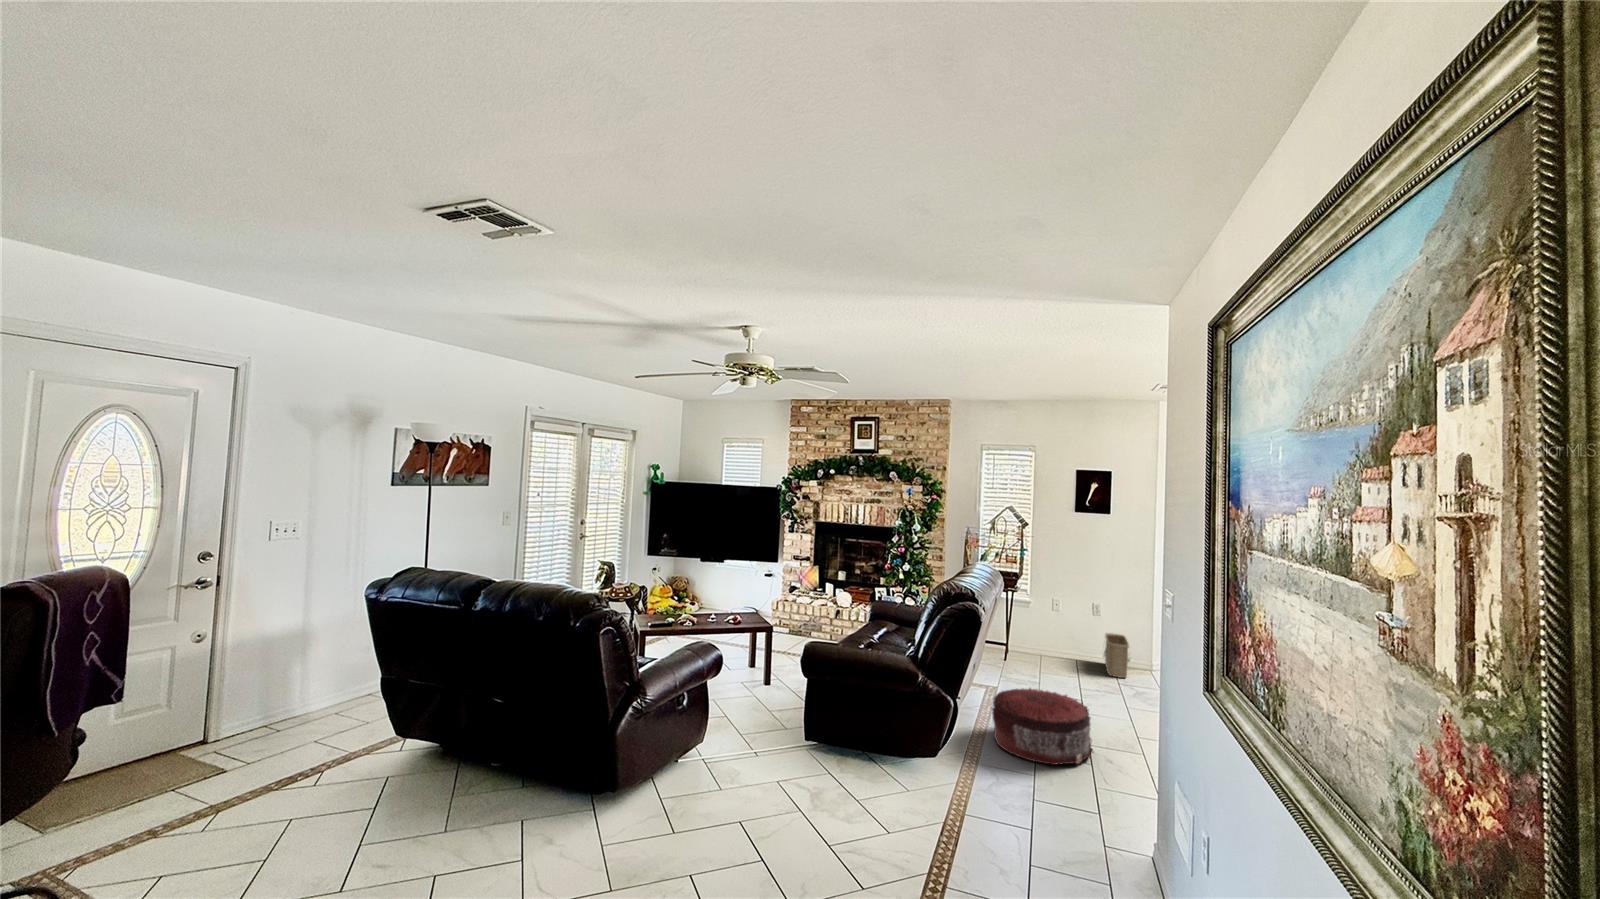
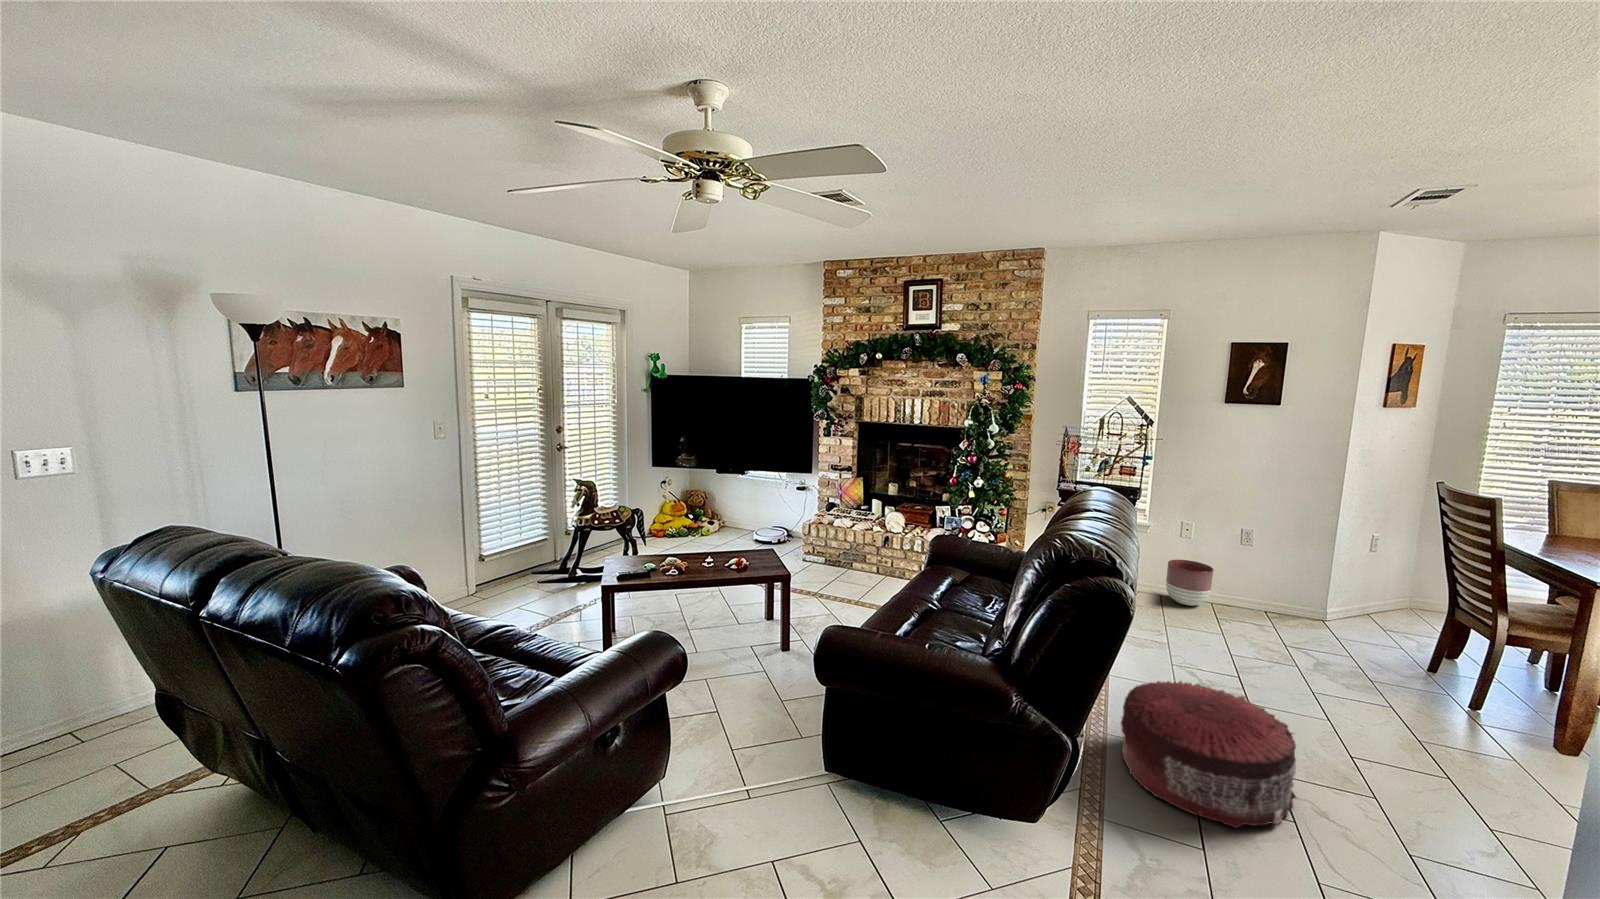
planter: none [1044,627,1074,661] -> present [1166,560,1213,606]
basket: present [1104,633,1129,678] -> none [1255,569,1303,635]

